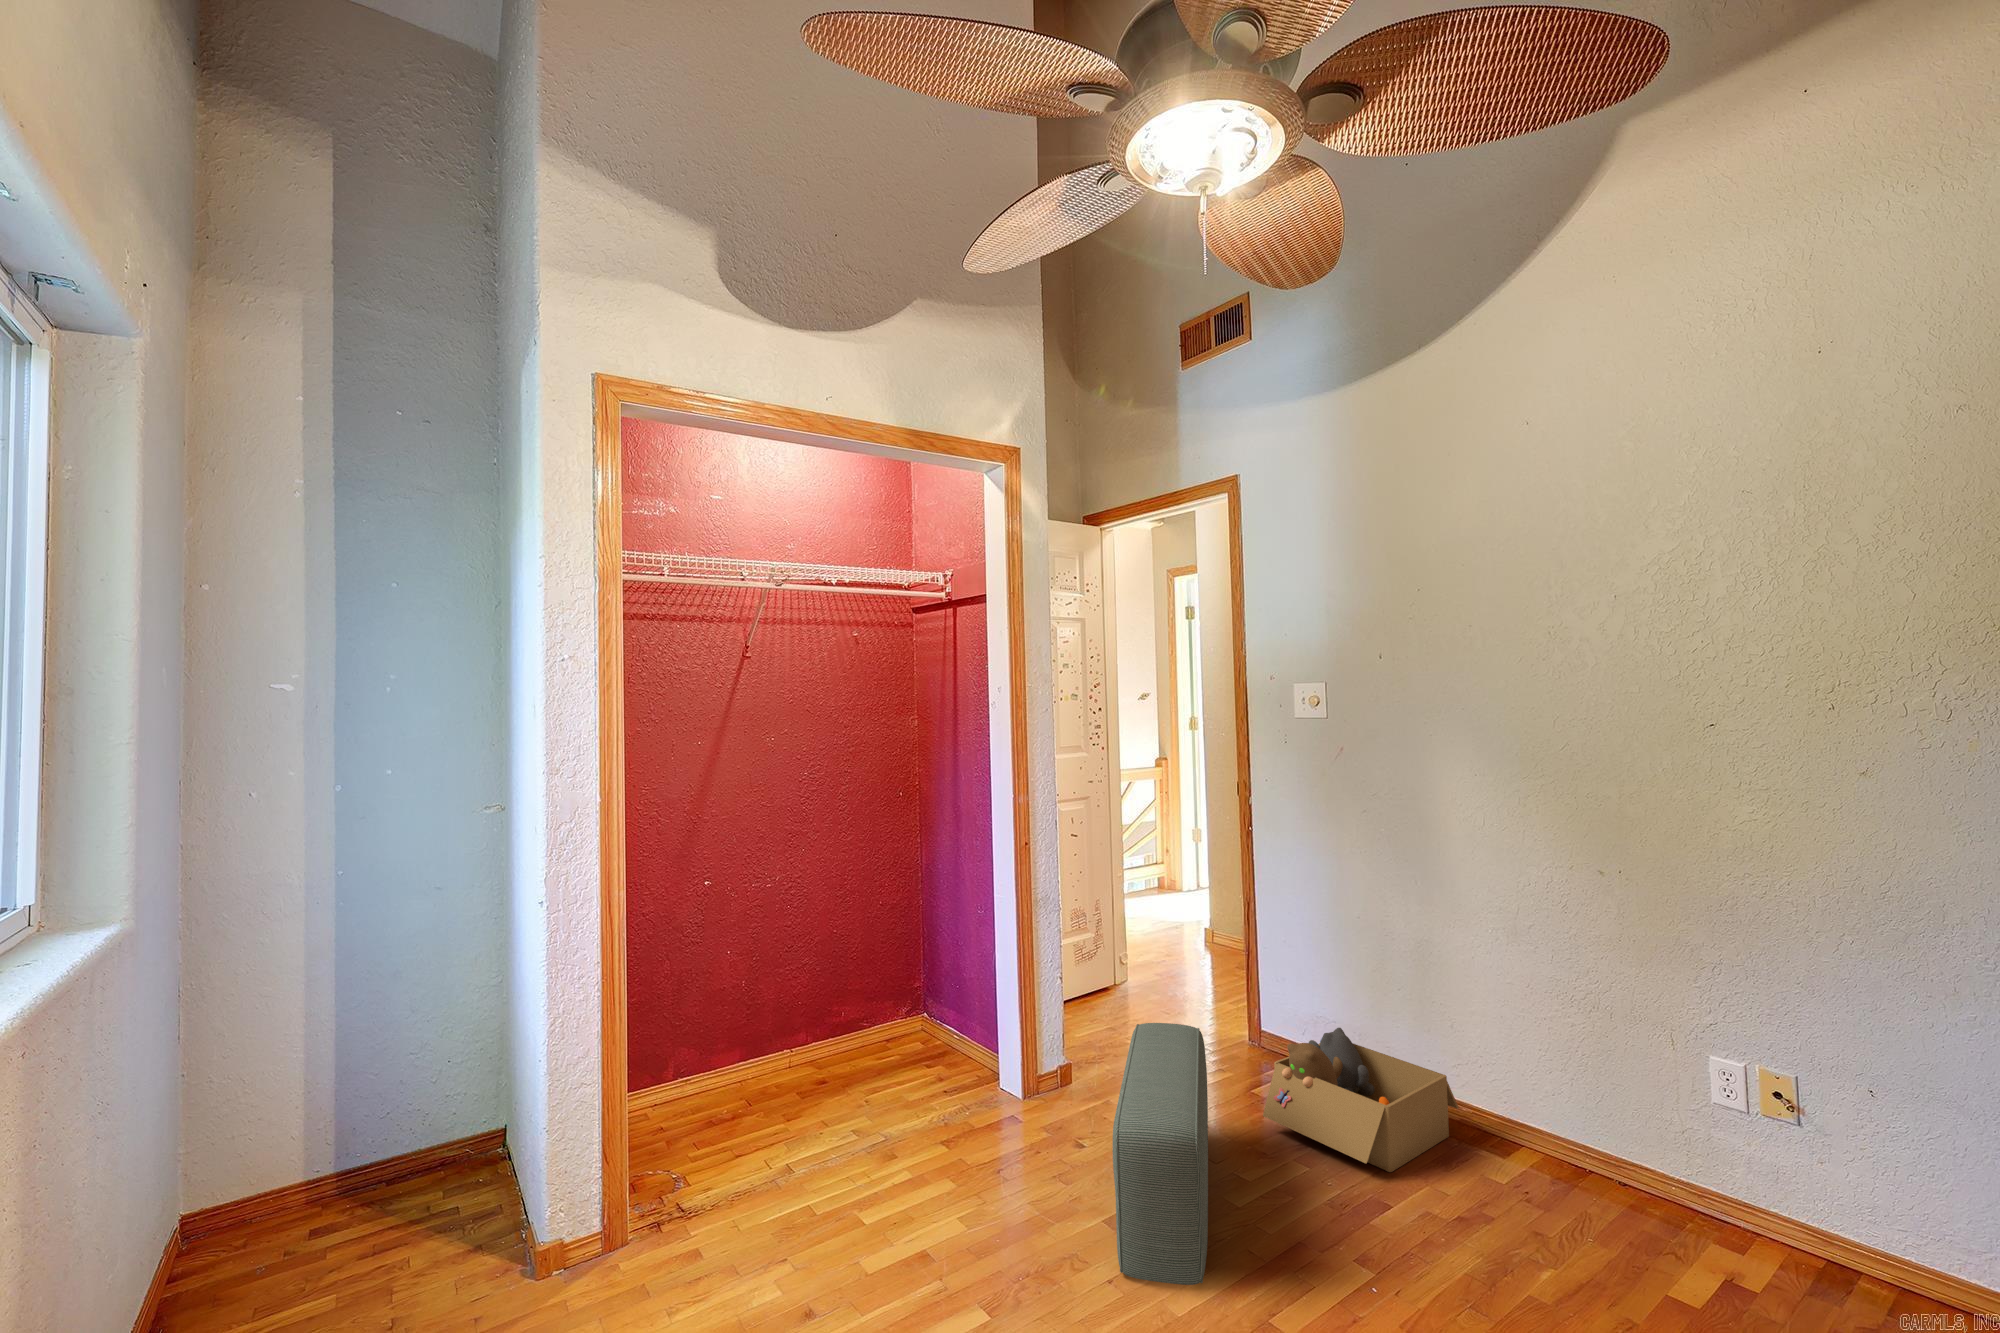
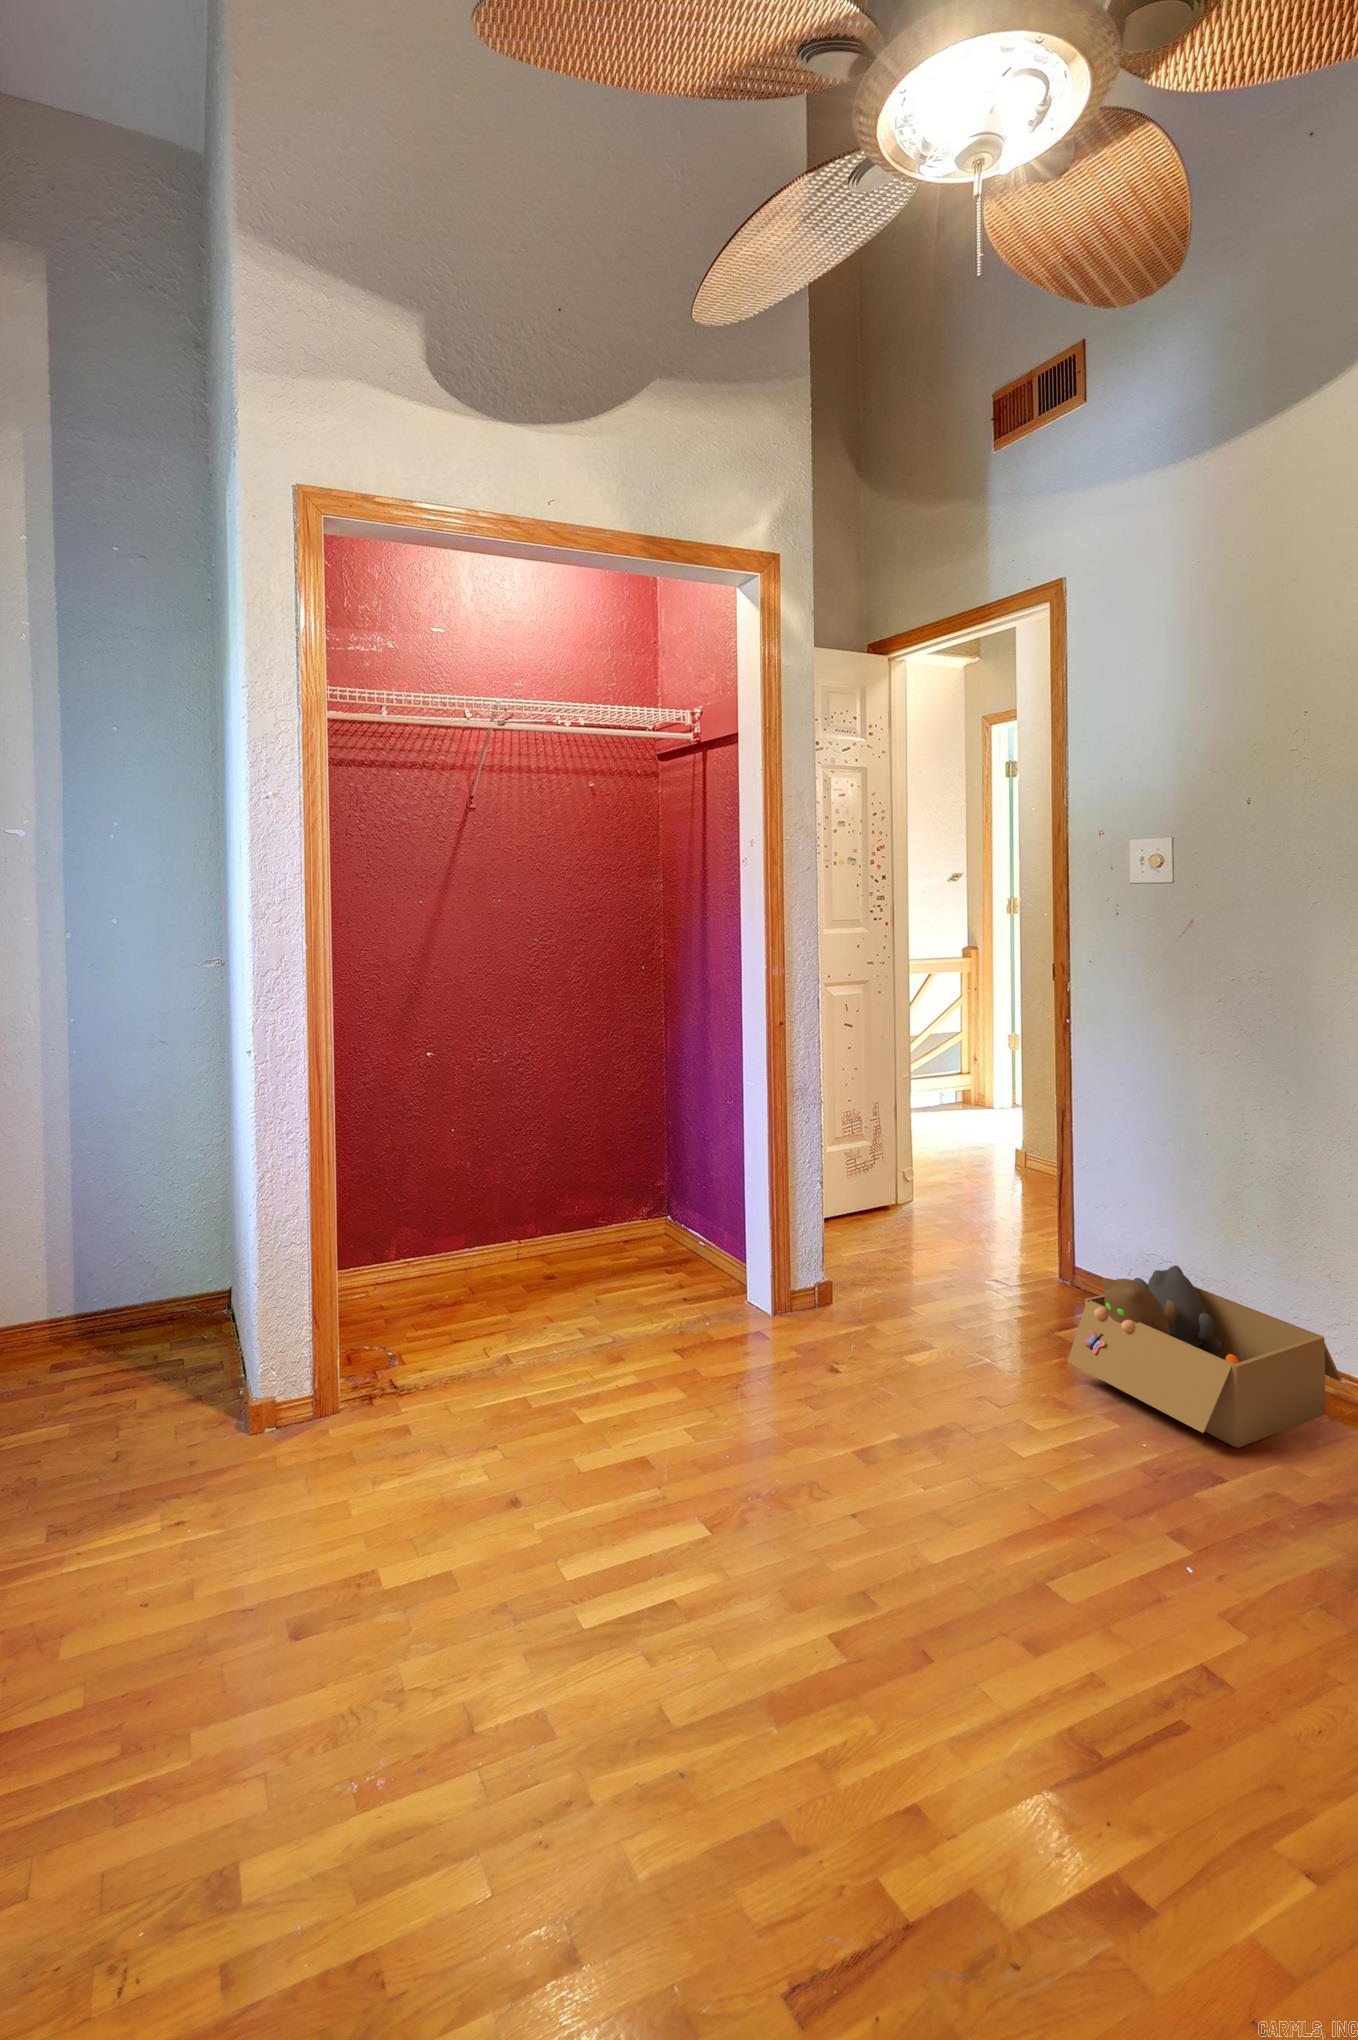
pouf: present [1113,1023,1208,1285] -> none [863,1237,992,1545]

